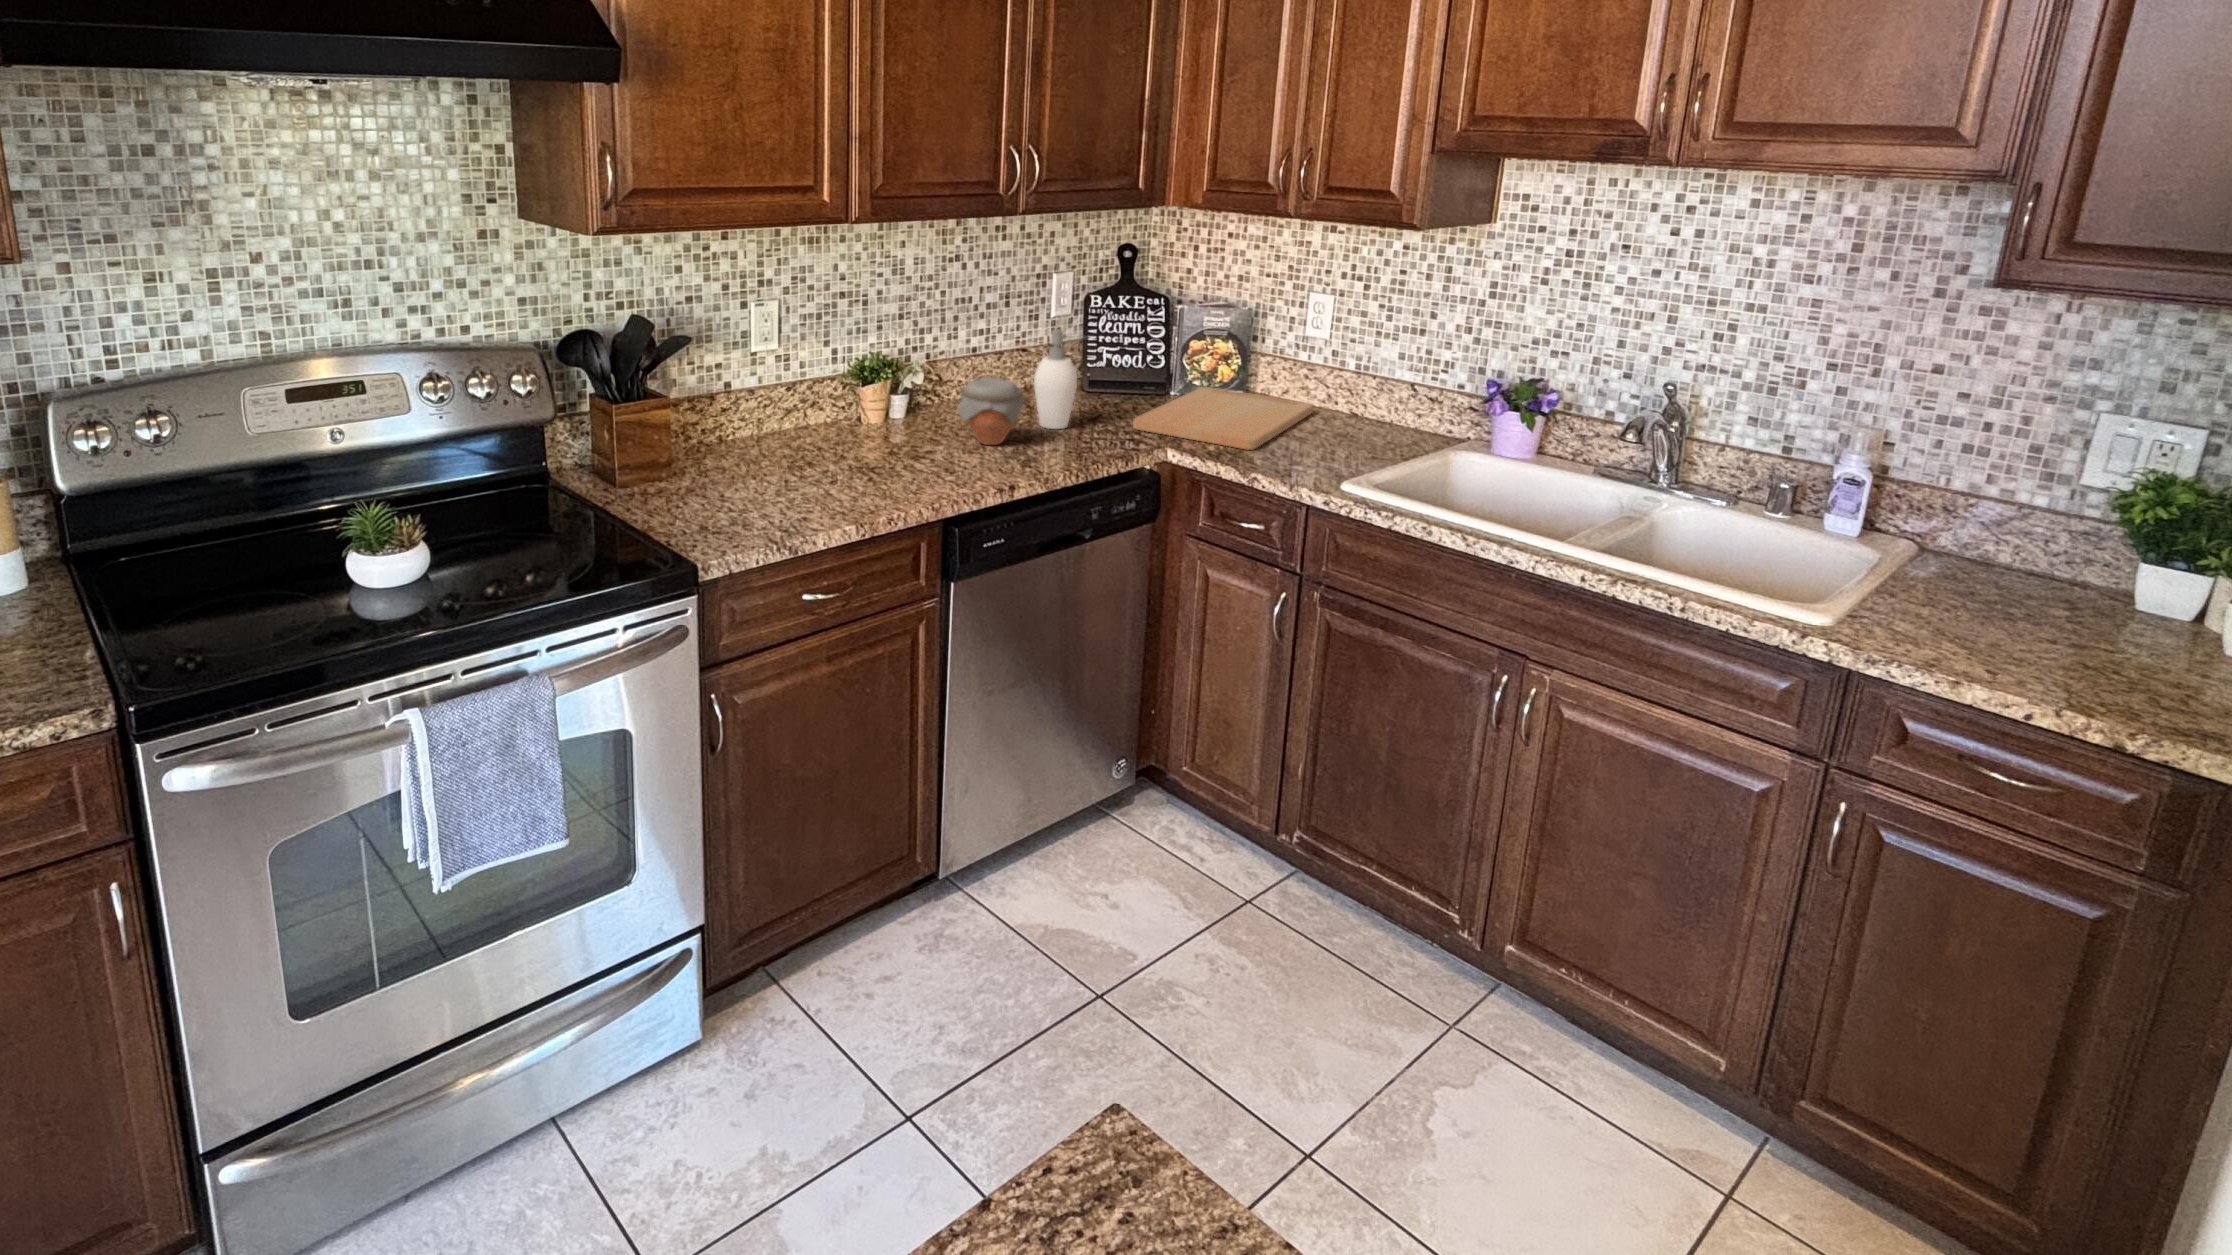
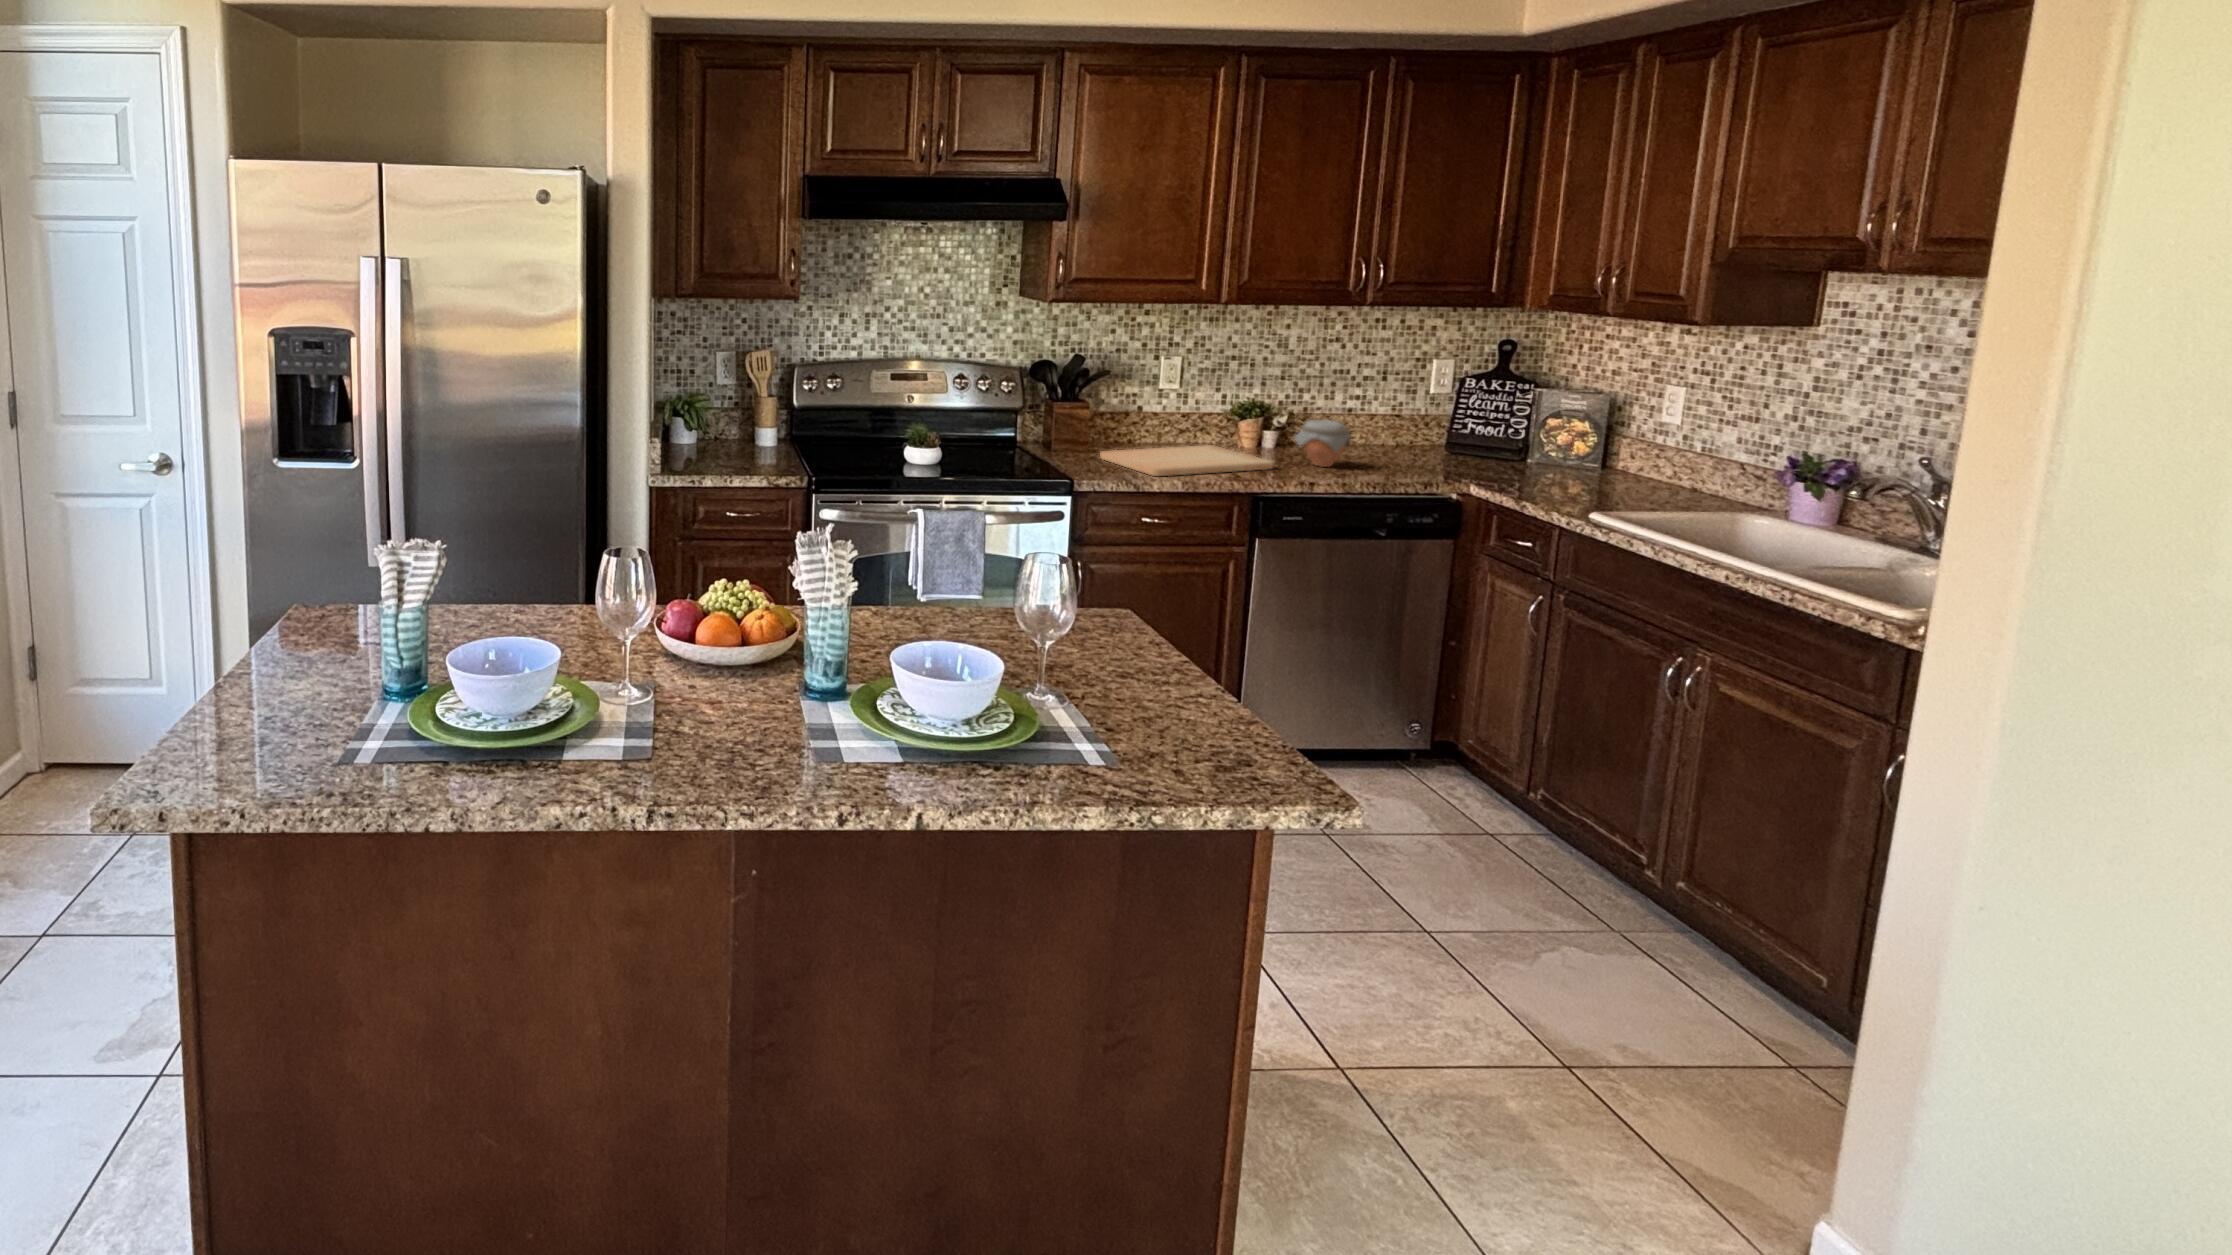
soap dispenser: present [1034,329,1077,429] -> none [1372,392,1423,466]
cutting board: present [1133,387,1313,450] -> present [1100,445,1273,476]

